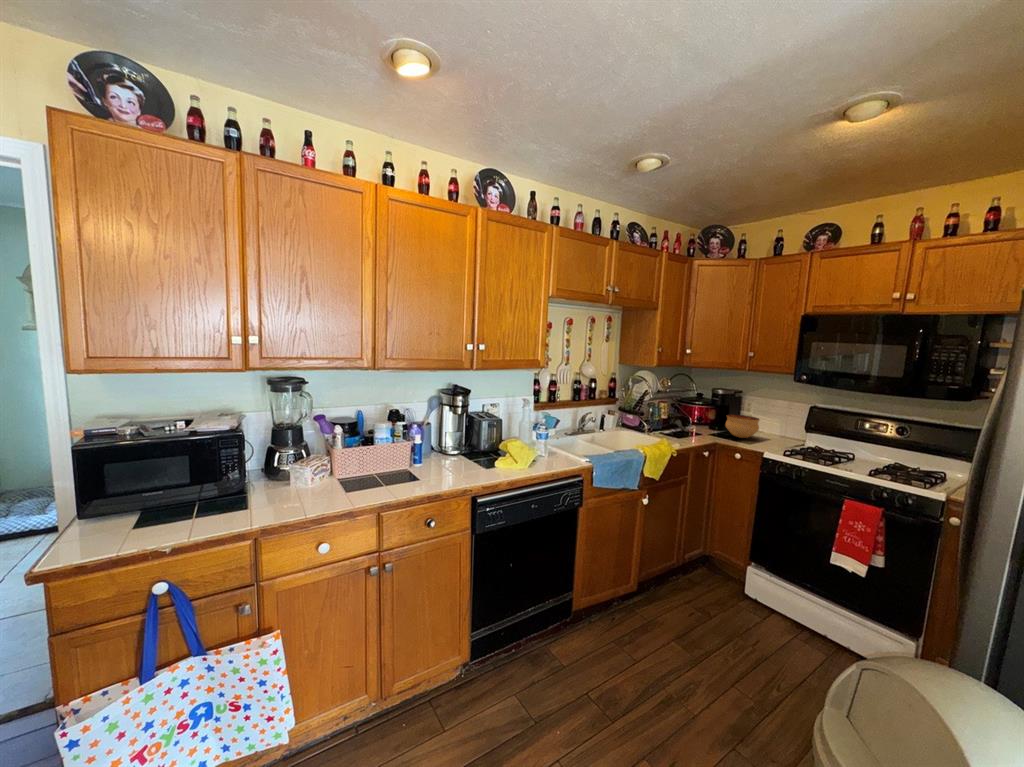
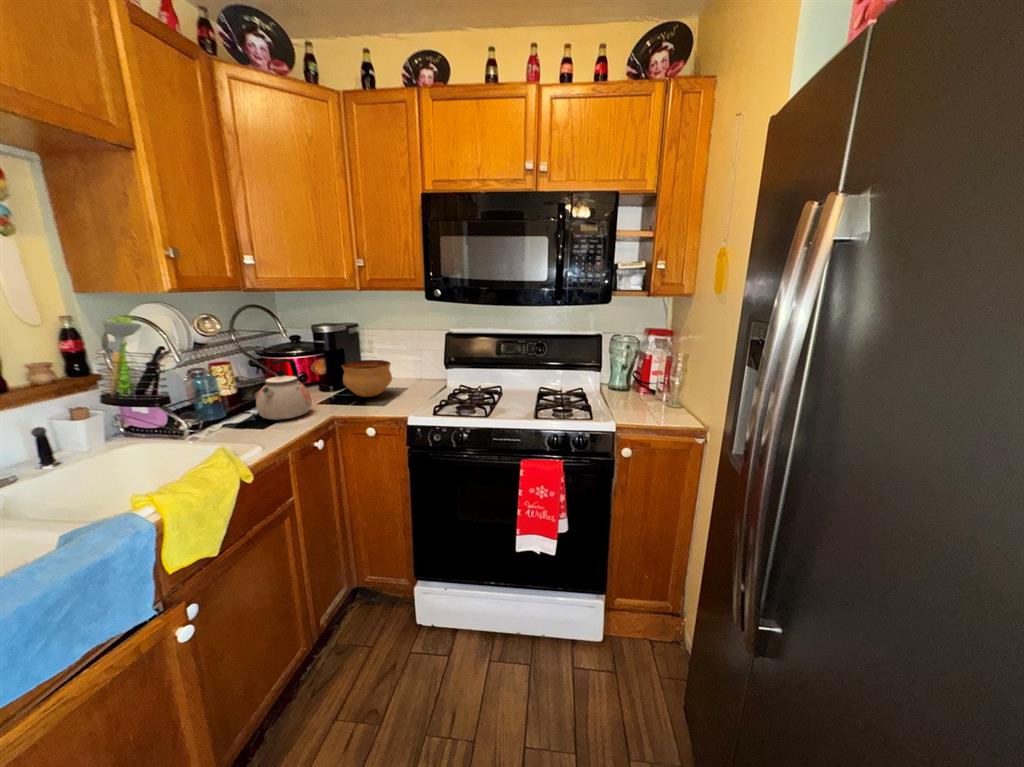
kettle: none [677,405,706,437] -> present [256,359,312,420]

